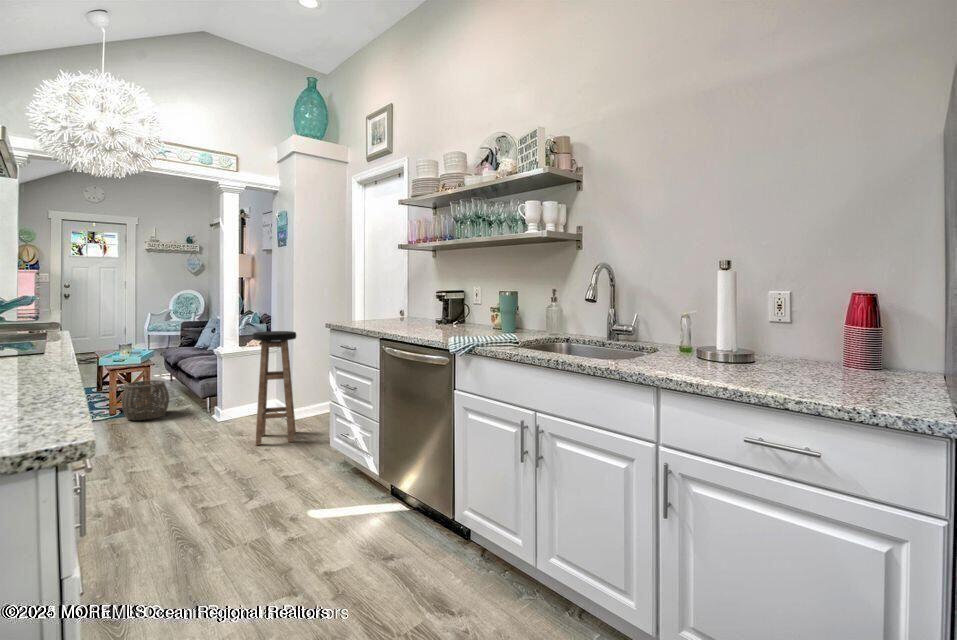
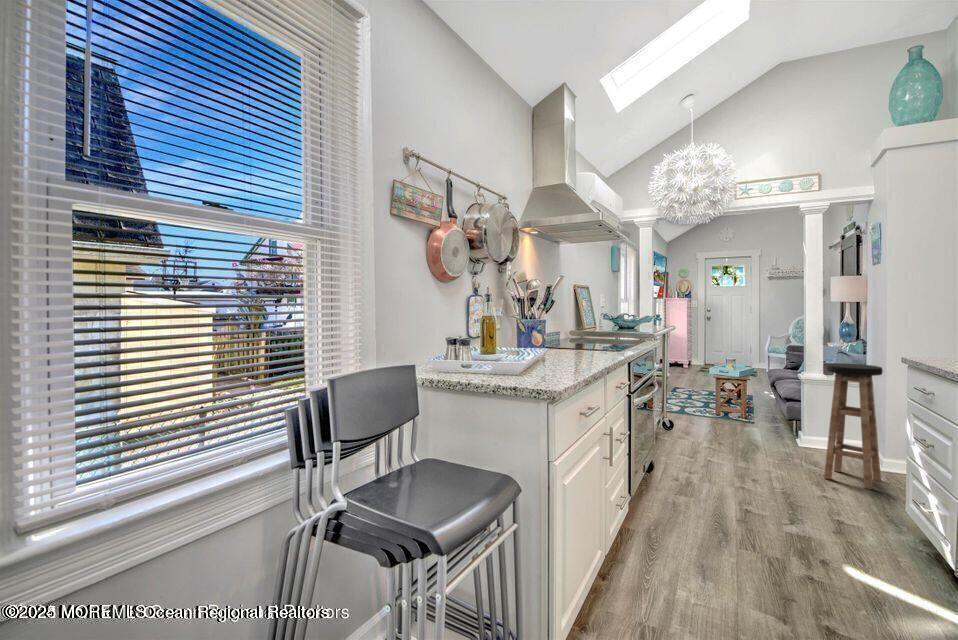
woven basket: present [121,380,169,420] -> none [721,393,760,427]

